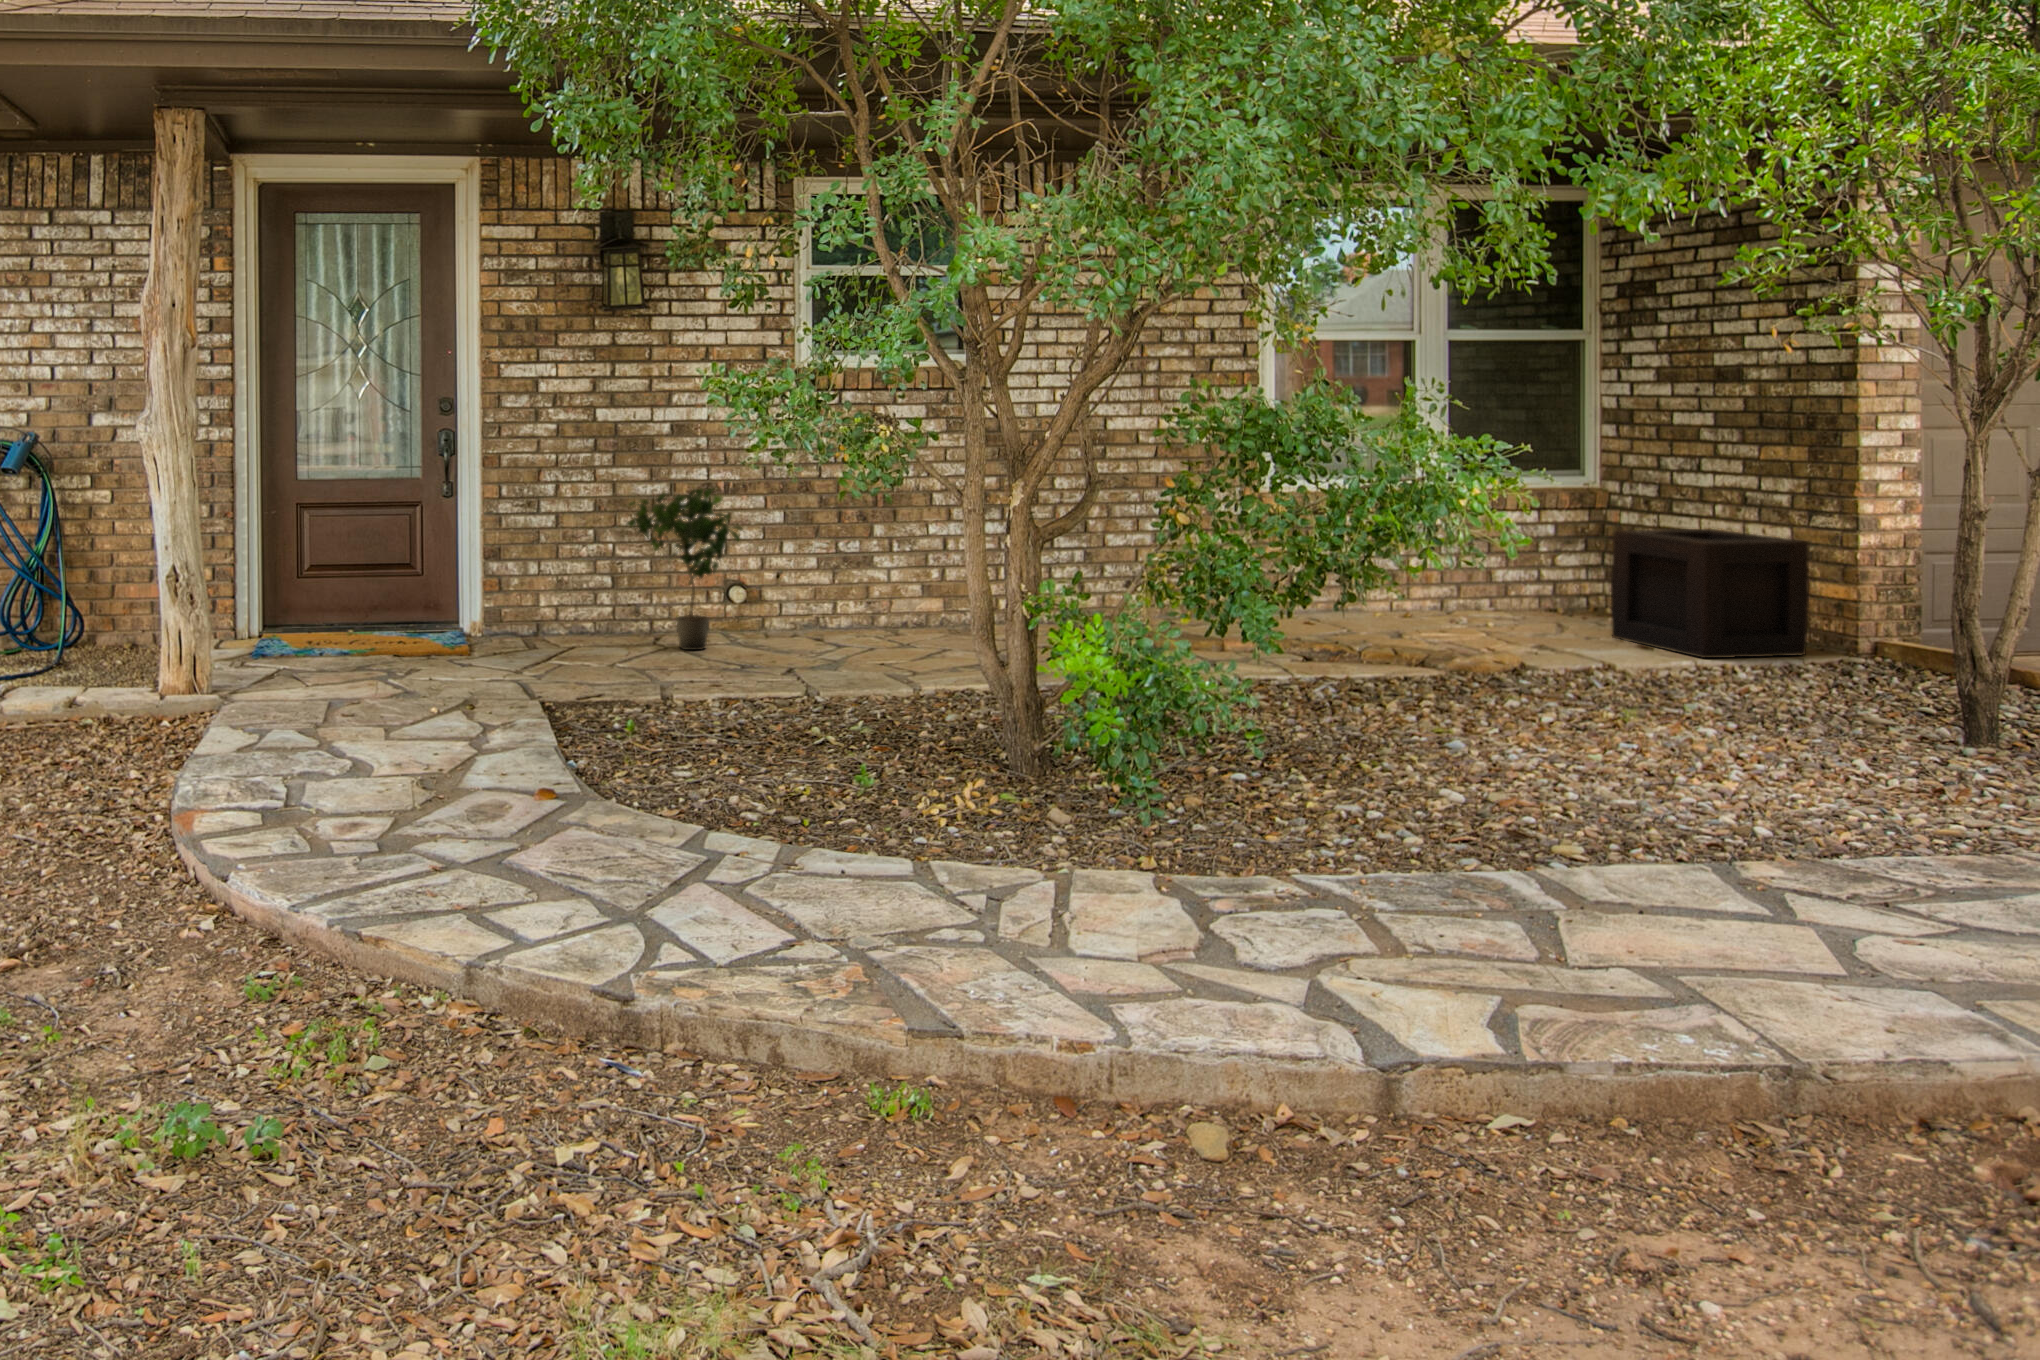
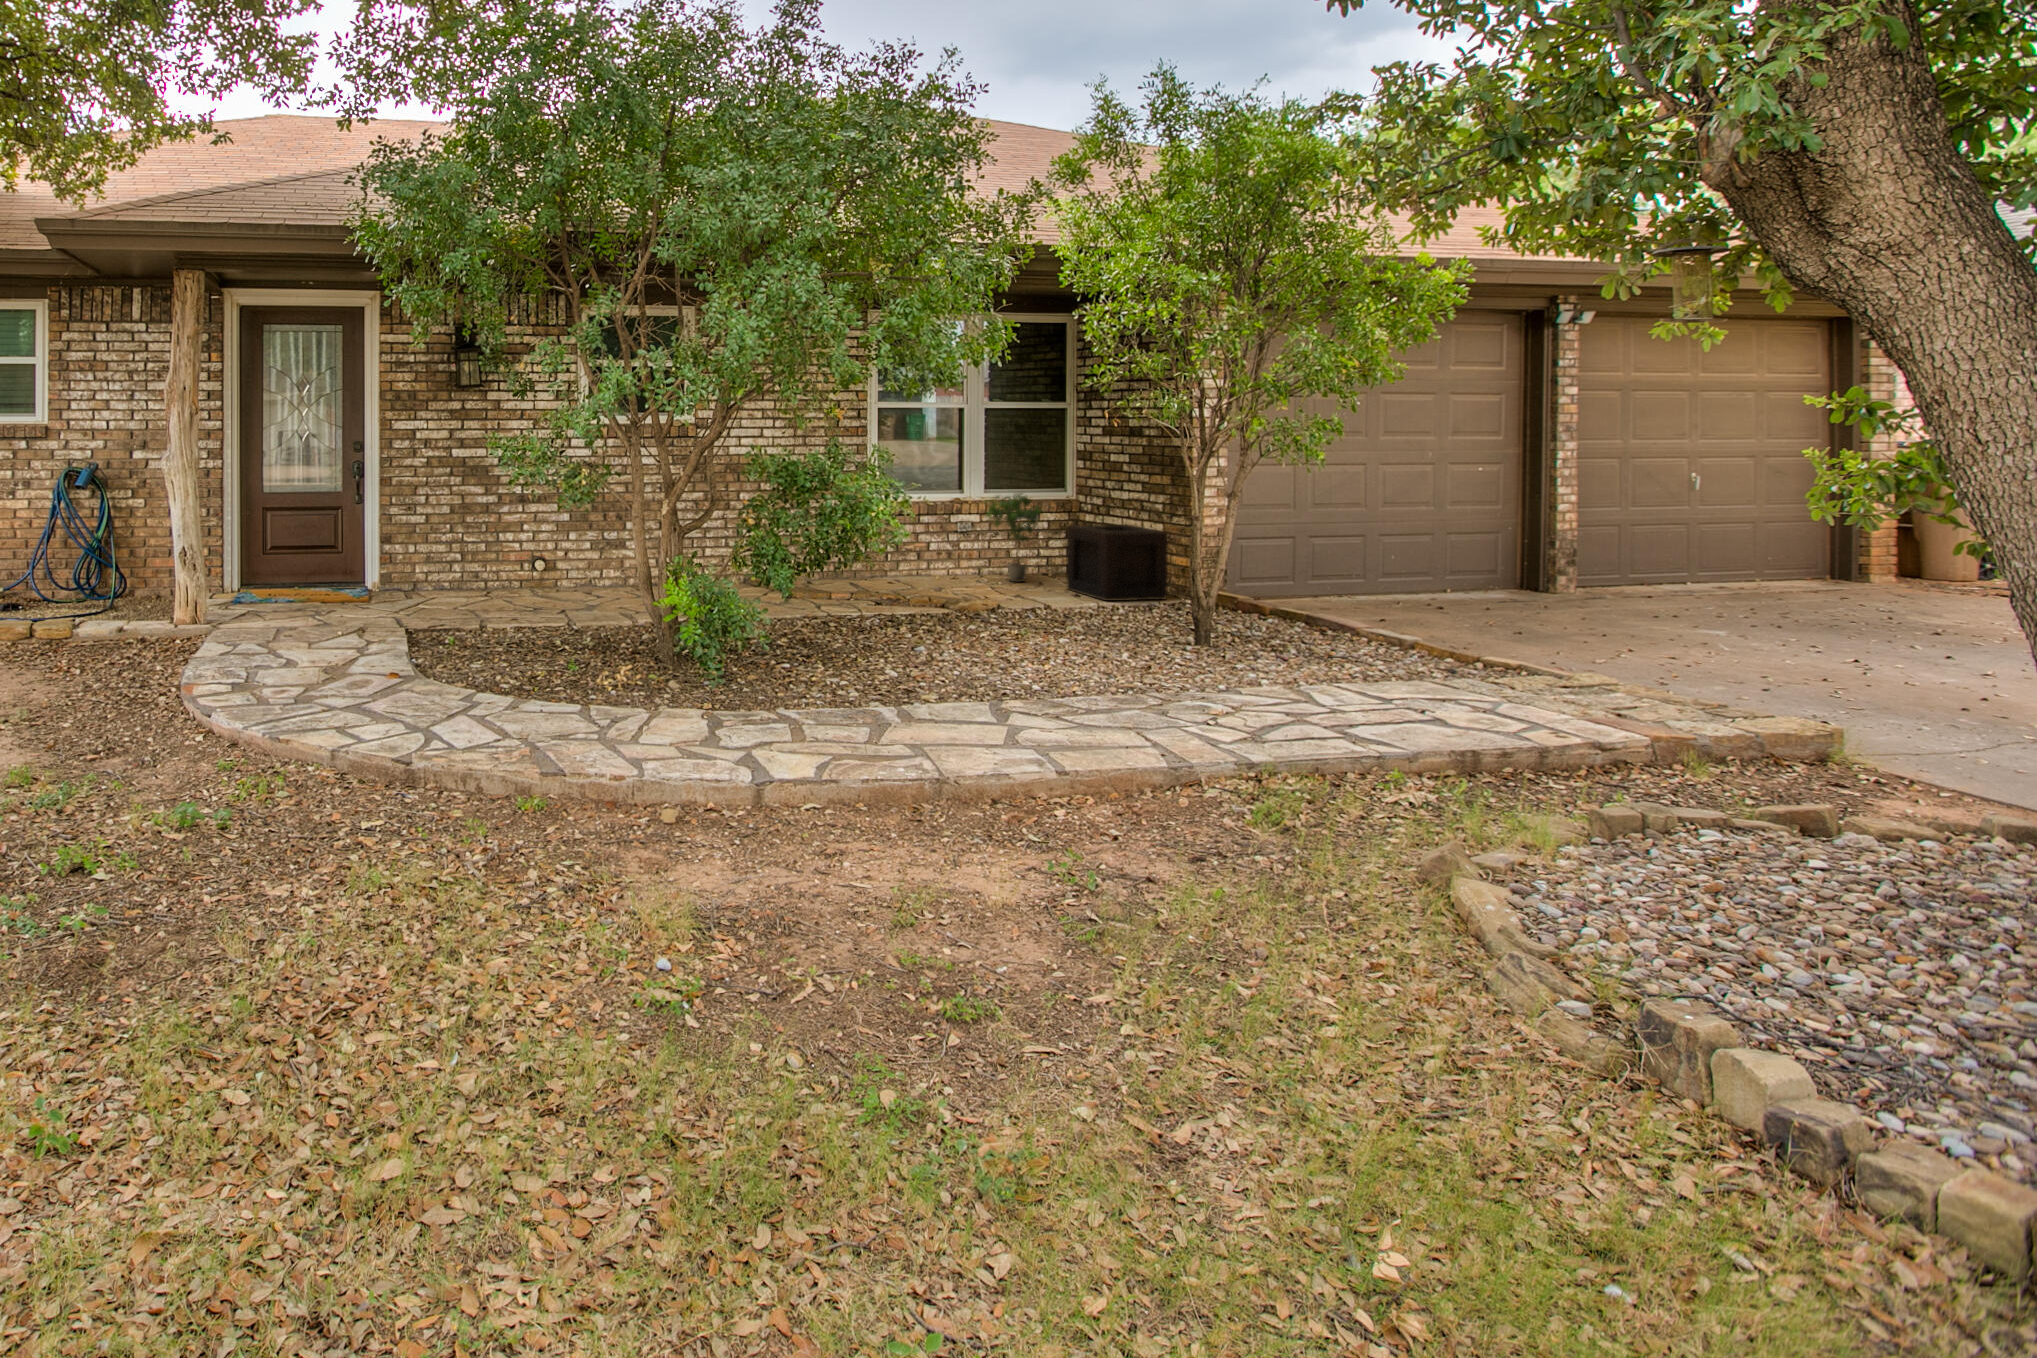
potted plant: present [627,488,743,650] -> present [986,493,1041,582]

